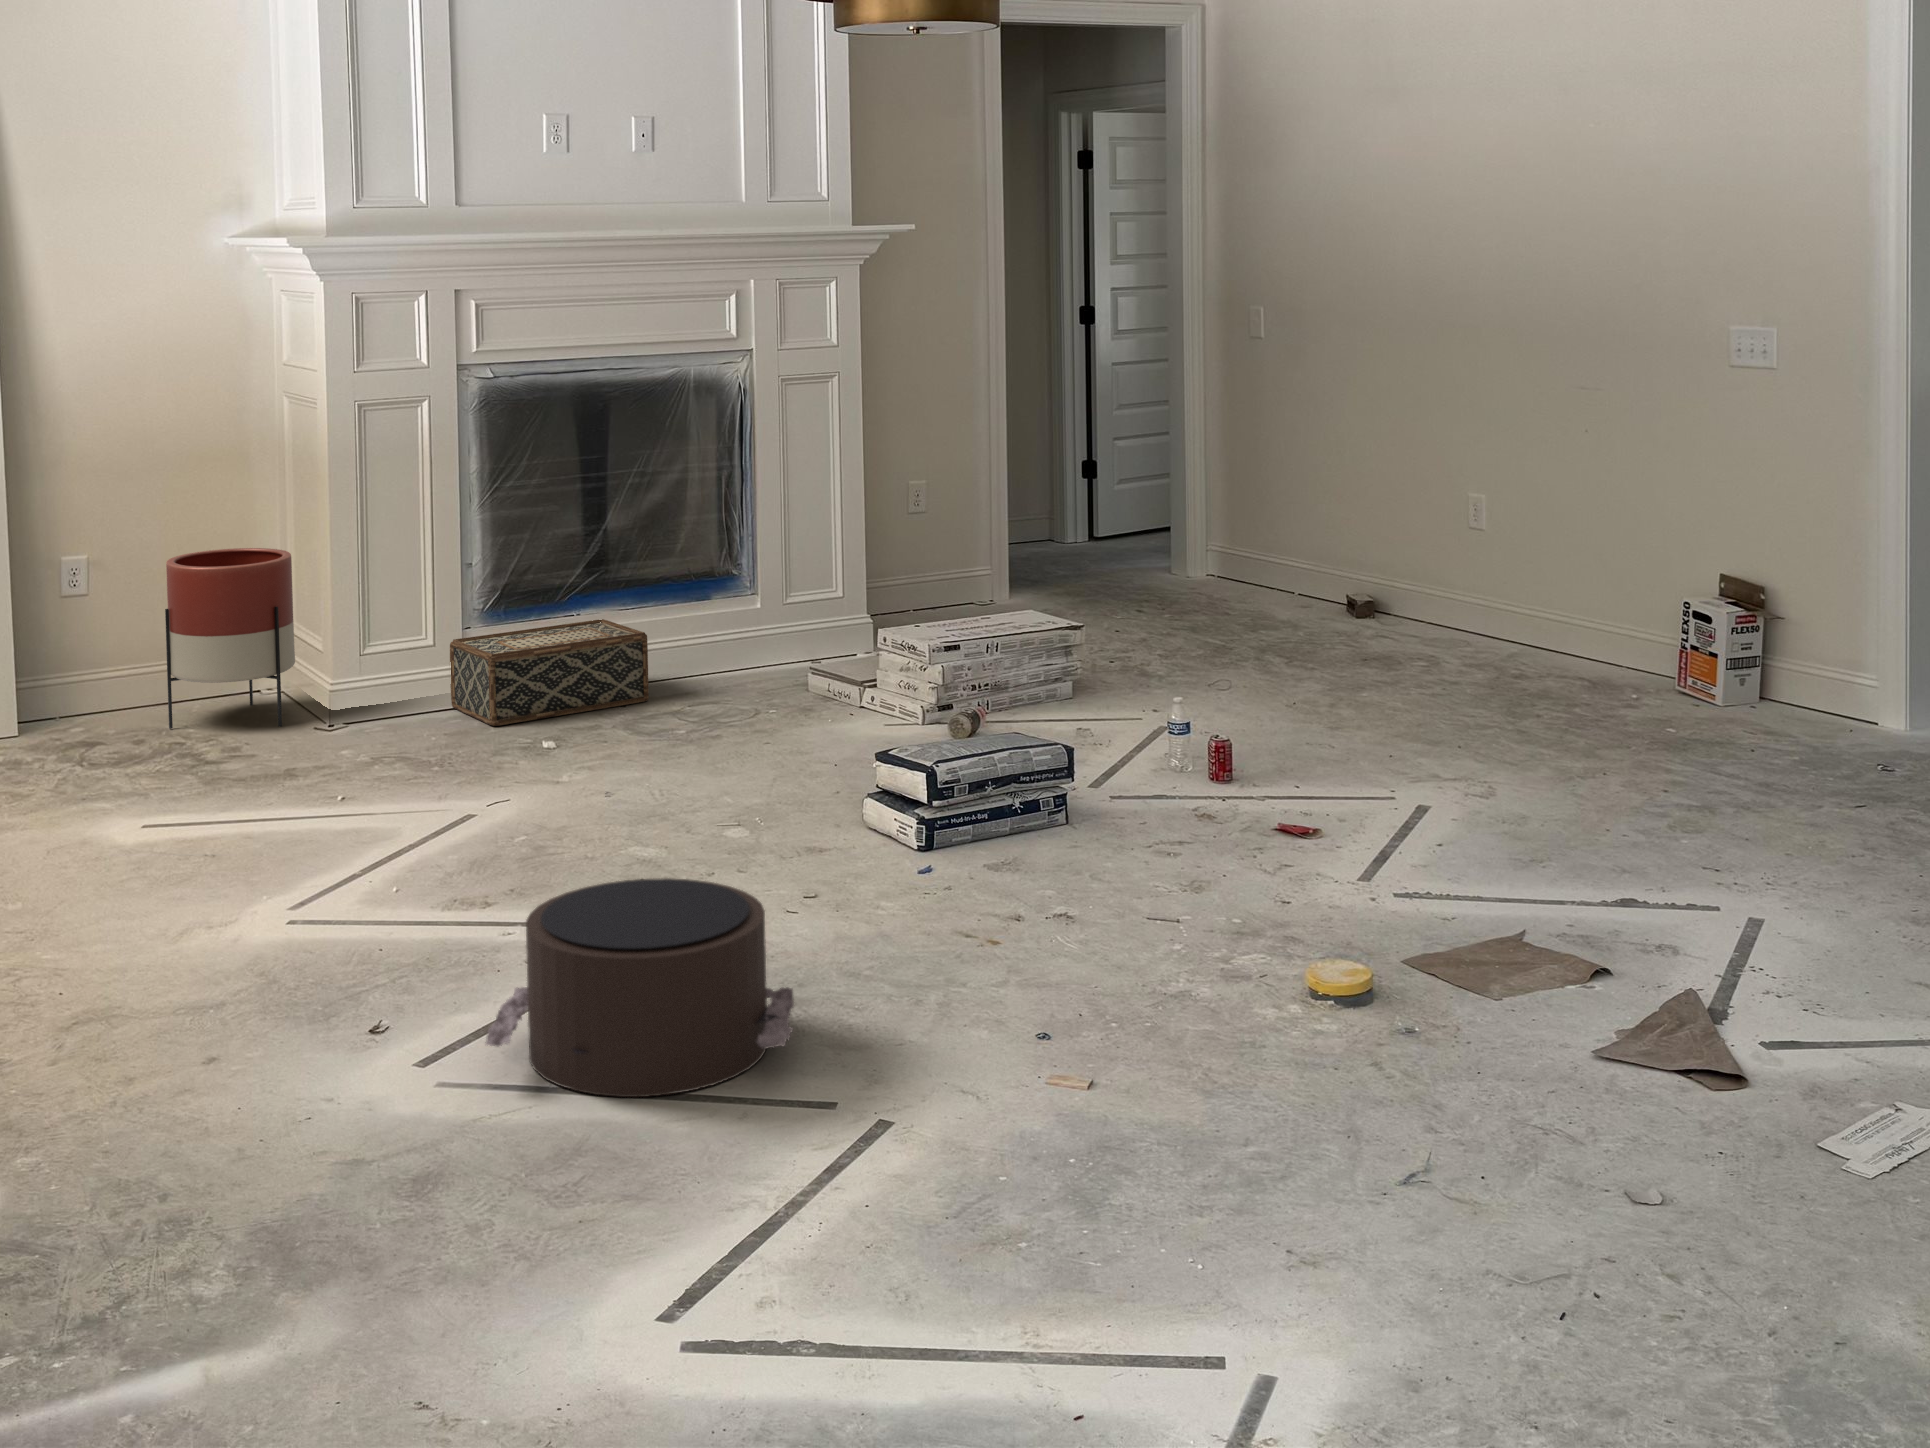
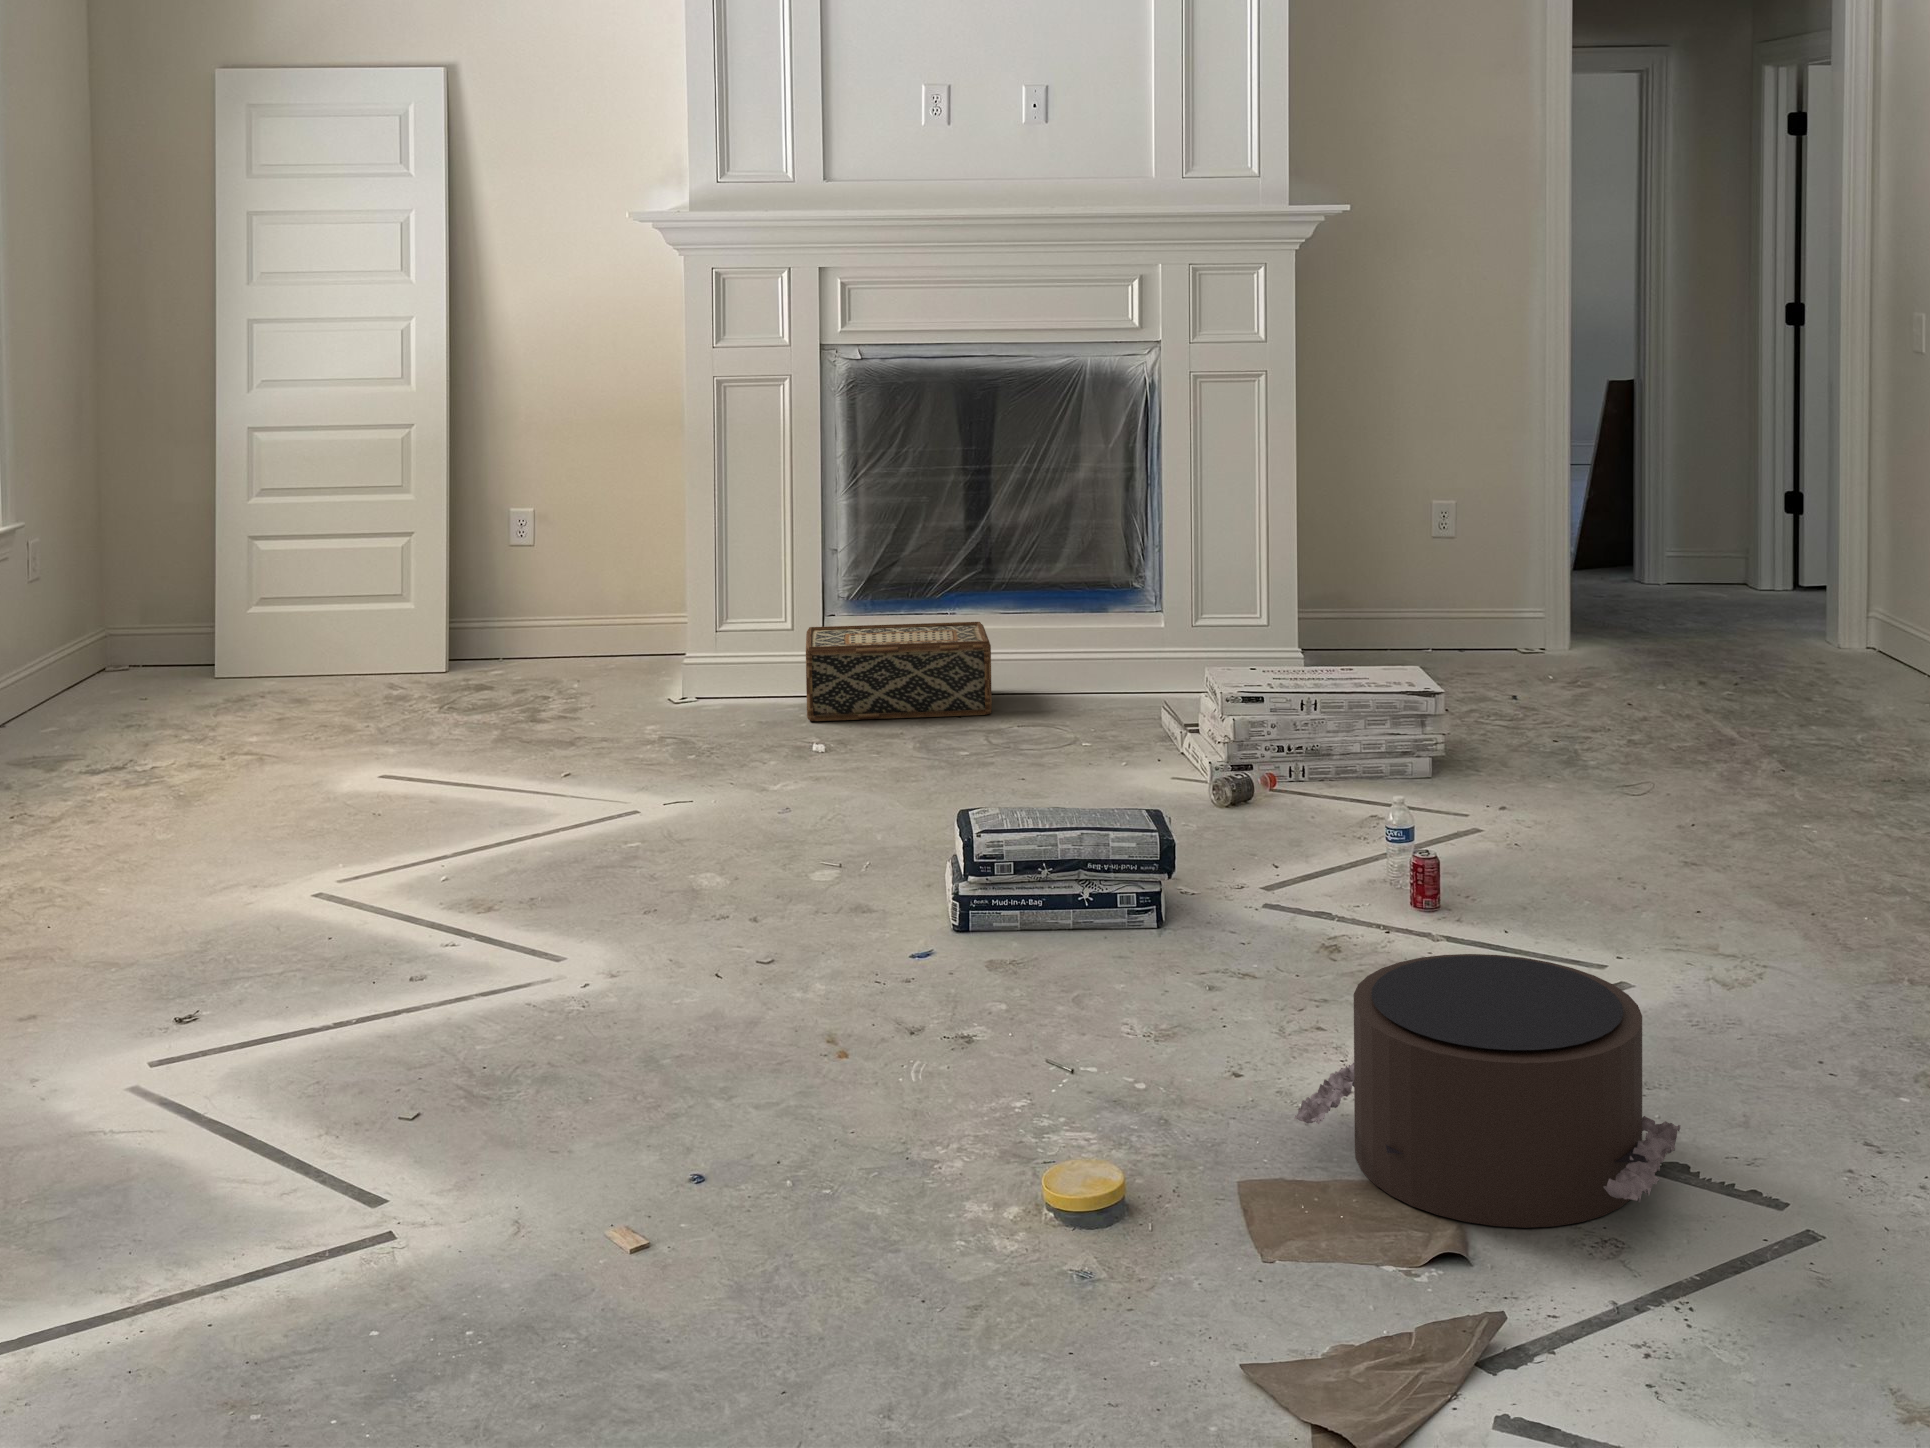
planter: present [165,548,295,729] -> none [555,516,679,695]
pouf: present [485,878,794,1097] -> present [1294,954,1680,1228]

